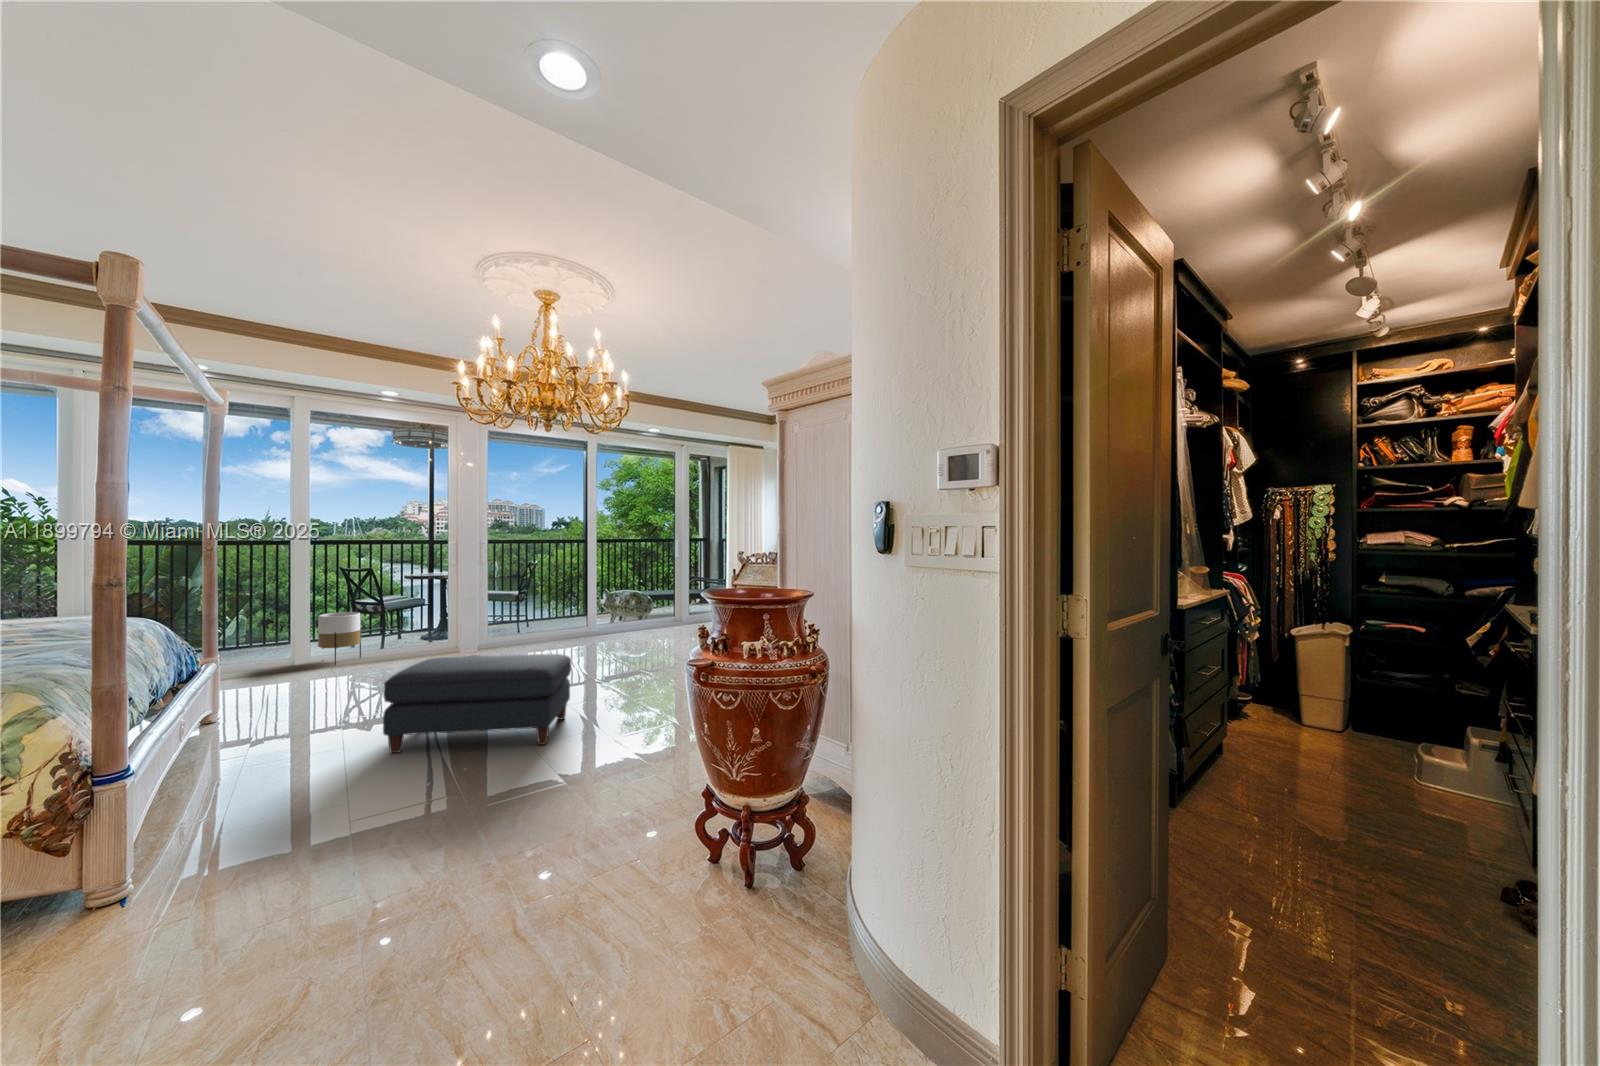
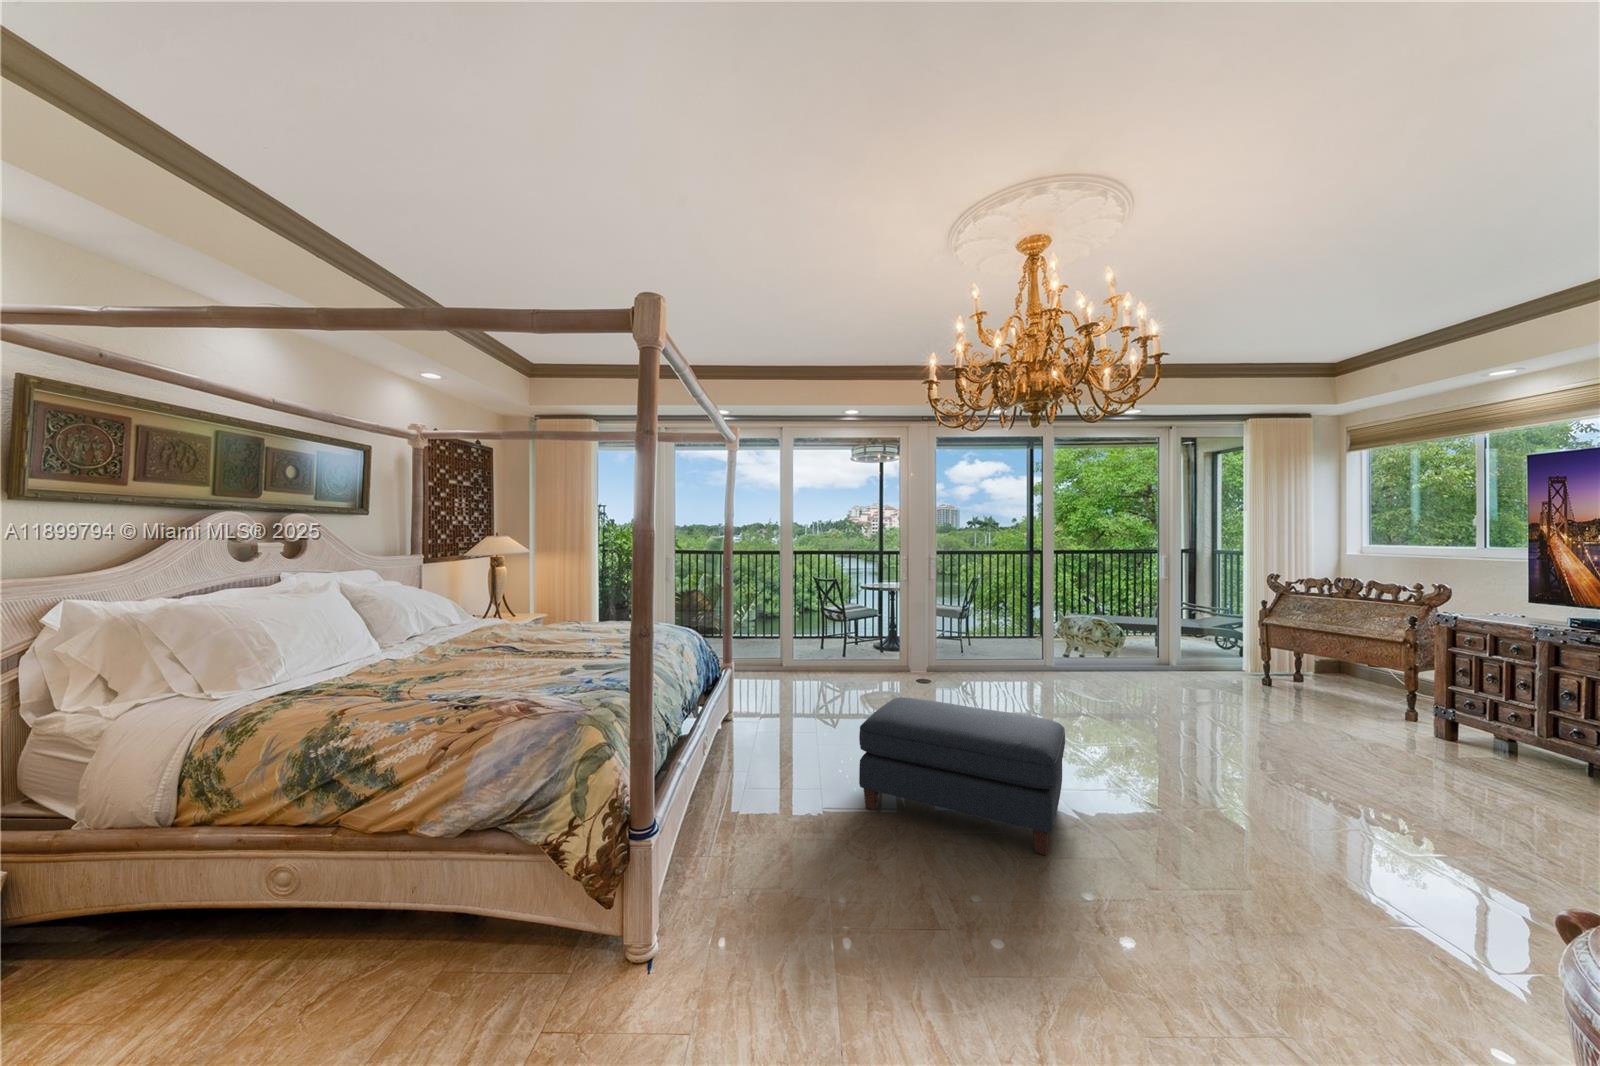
planter: present [318,612,361,665] -> none [797,617,827,666]

